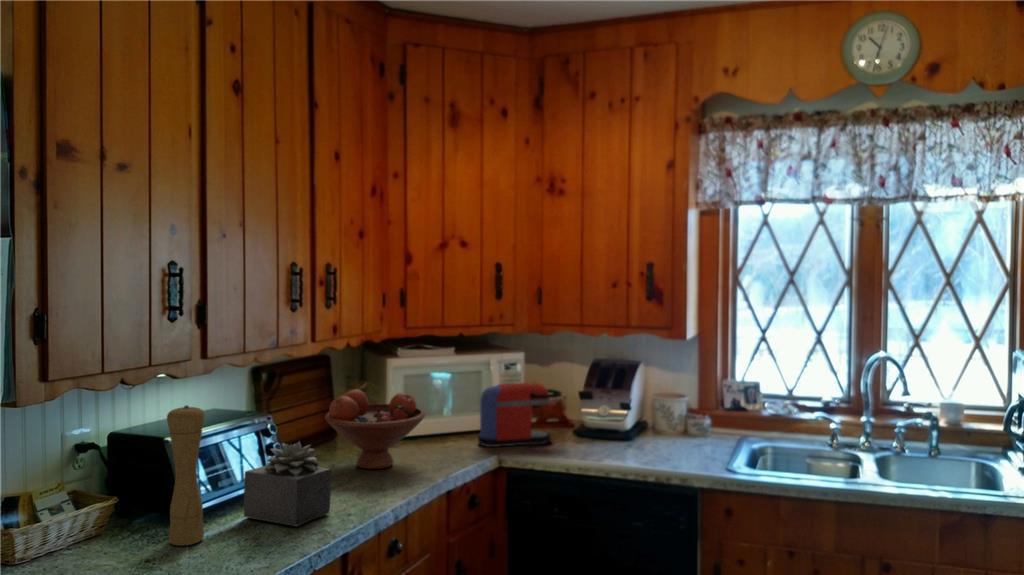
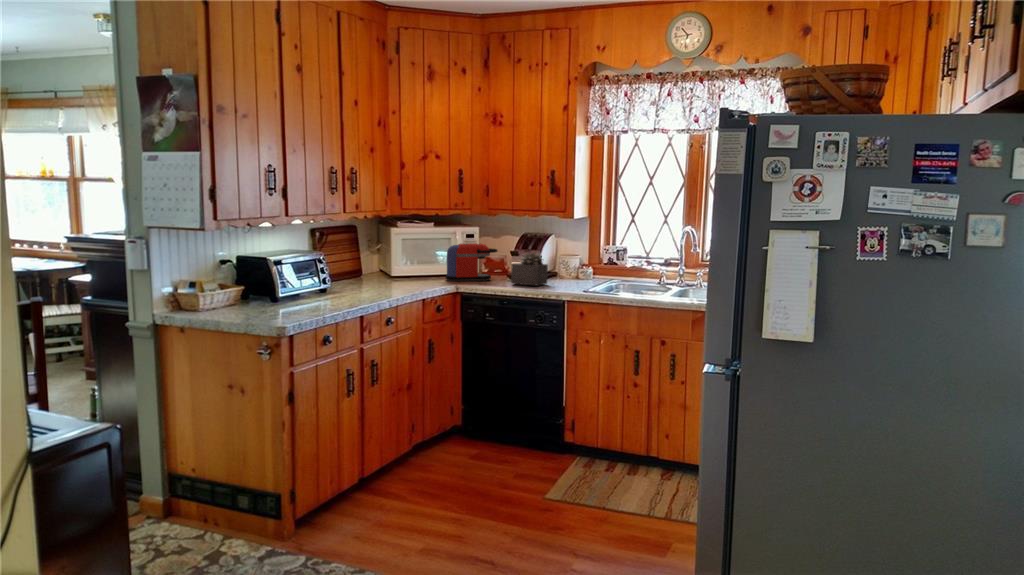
fruit bowl: present [325,389,425,469] -> none [352,243,410,287]
pepper mill: present [167,405,205,546] -> none [270,237,290,306]
succulent plant: present [244,441,331,526] -> present [511,252,548,286]

